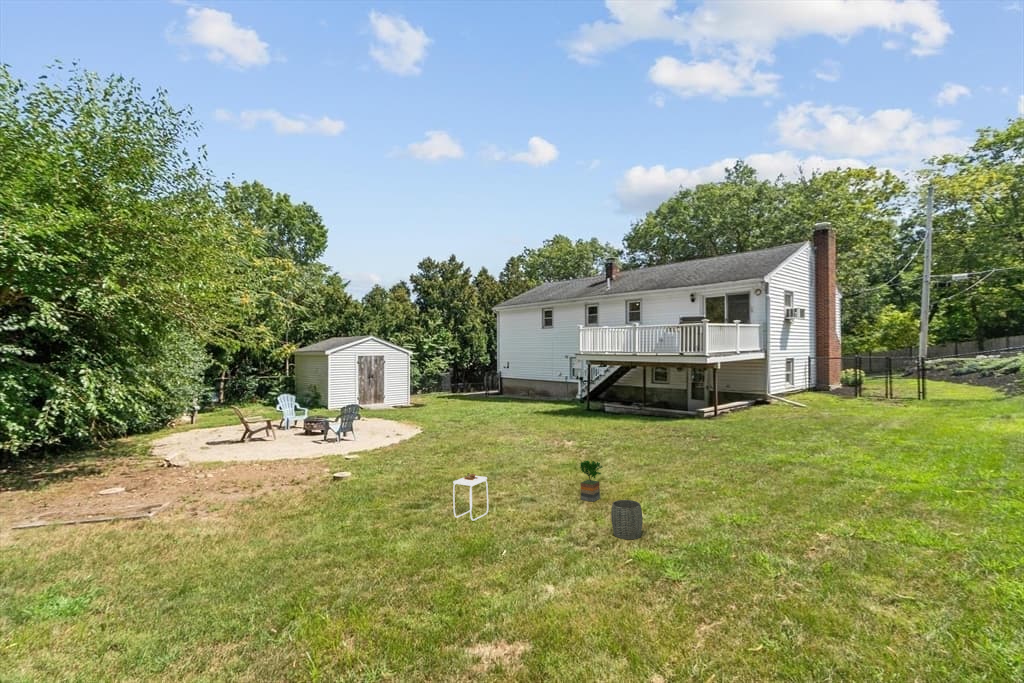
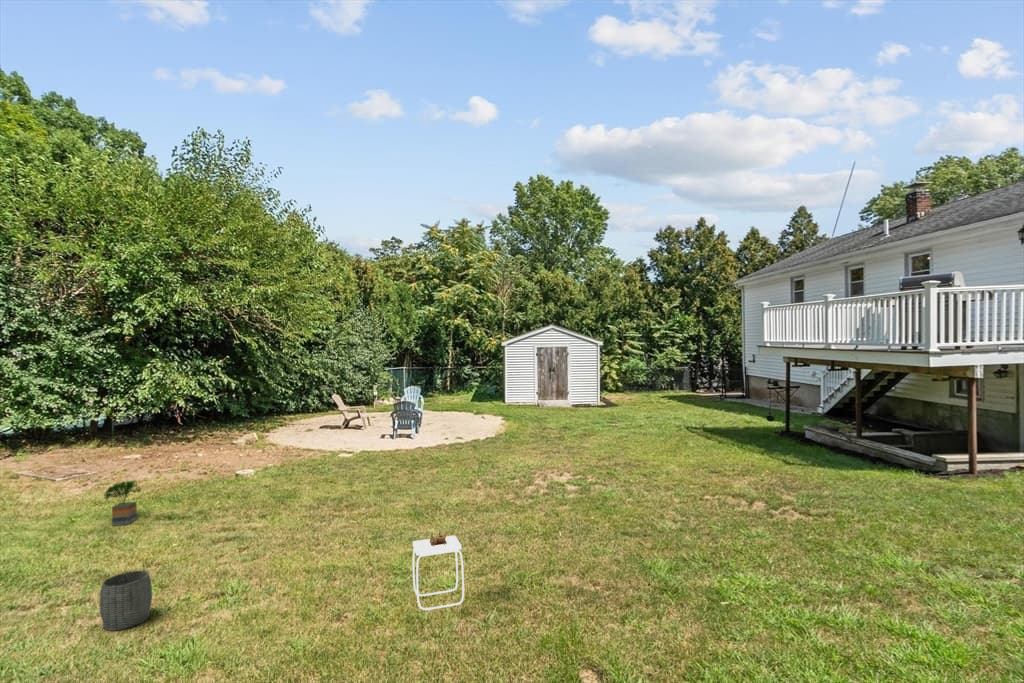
potted tree: present [580,461,603,502] -> present [104,481,141,525]
side table: present [453,473,488,521] -> present [413,533,464,610]

